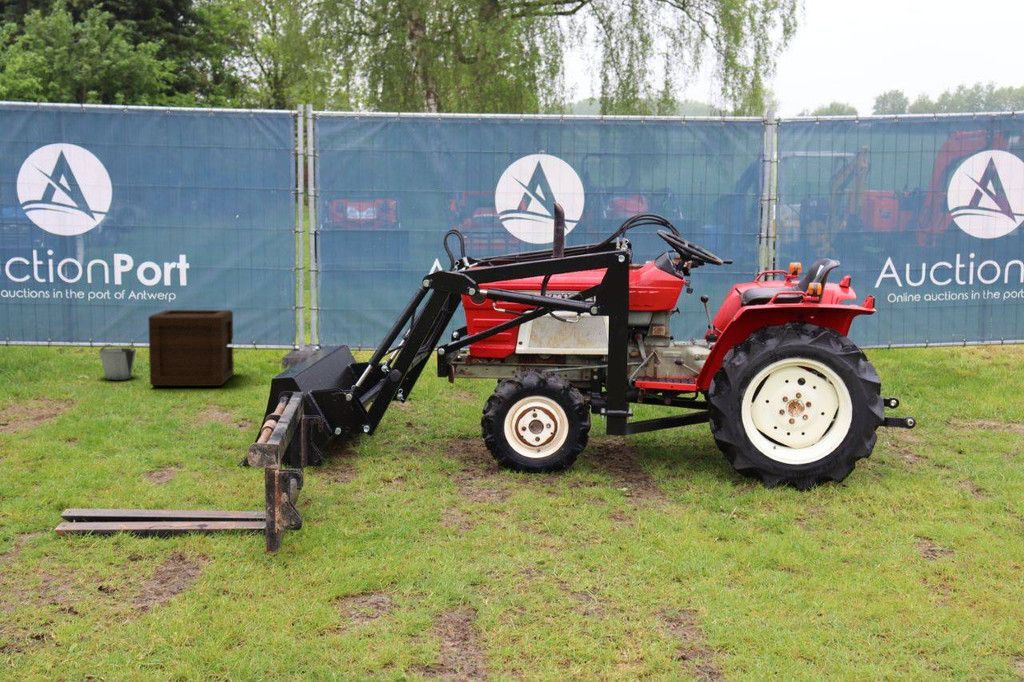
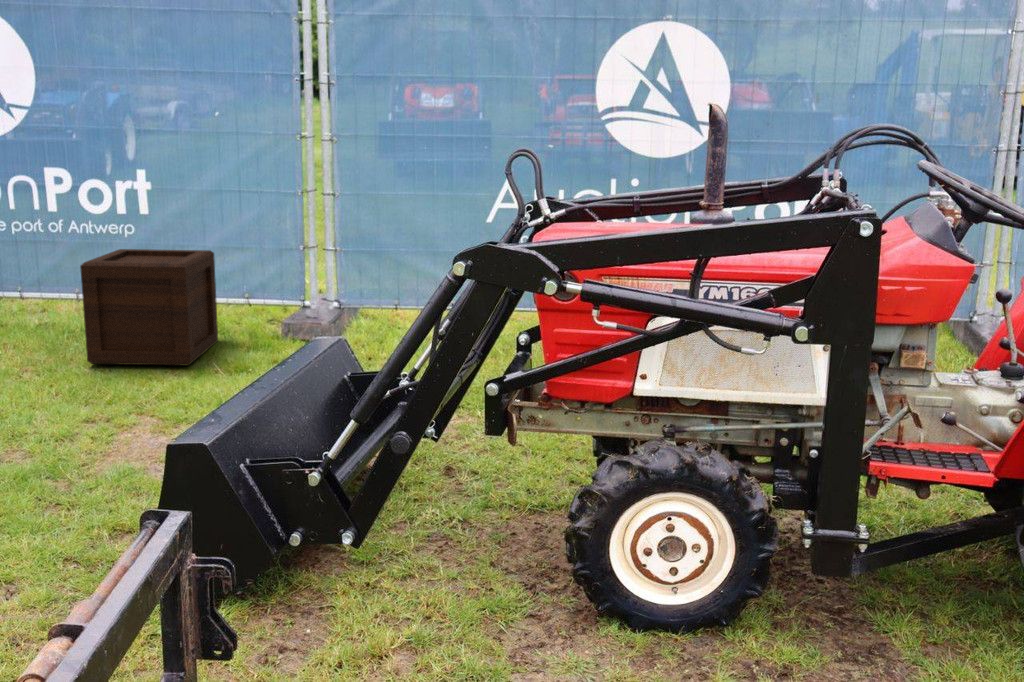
bucket: present [100,343,136,380] -> none [25,295,79,350]

